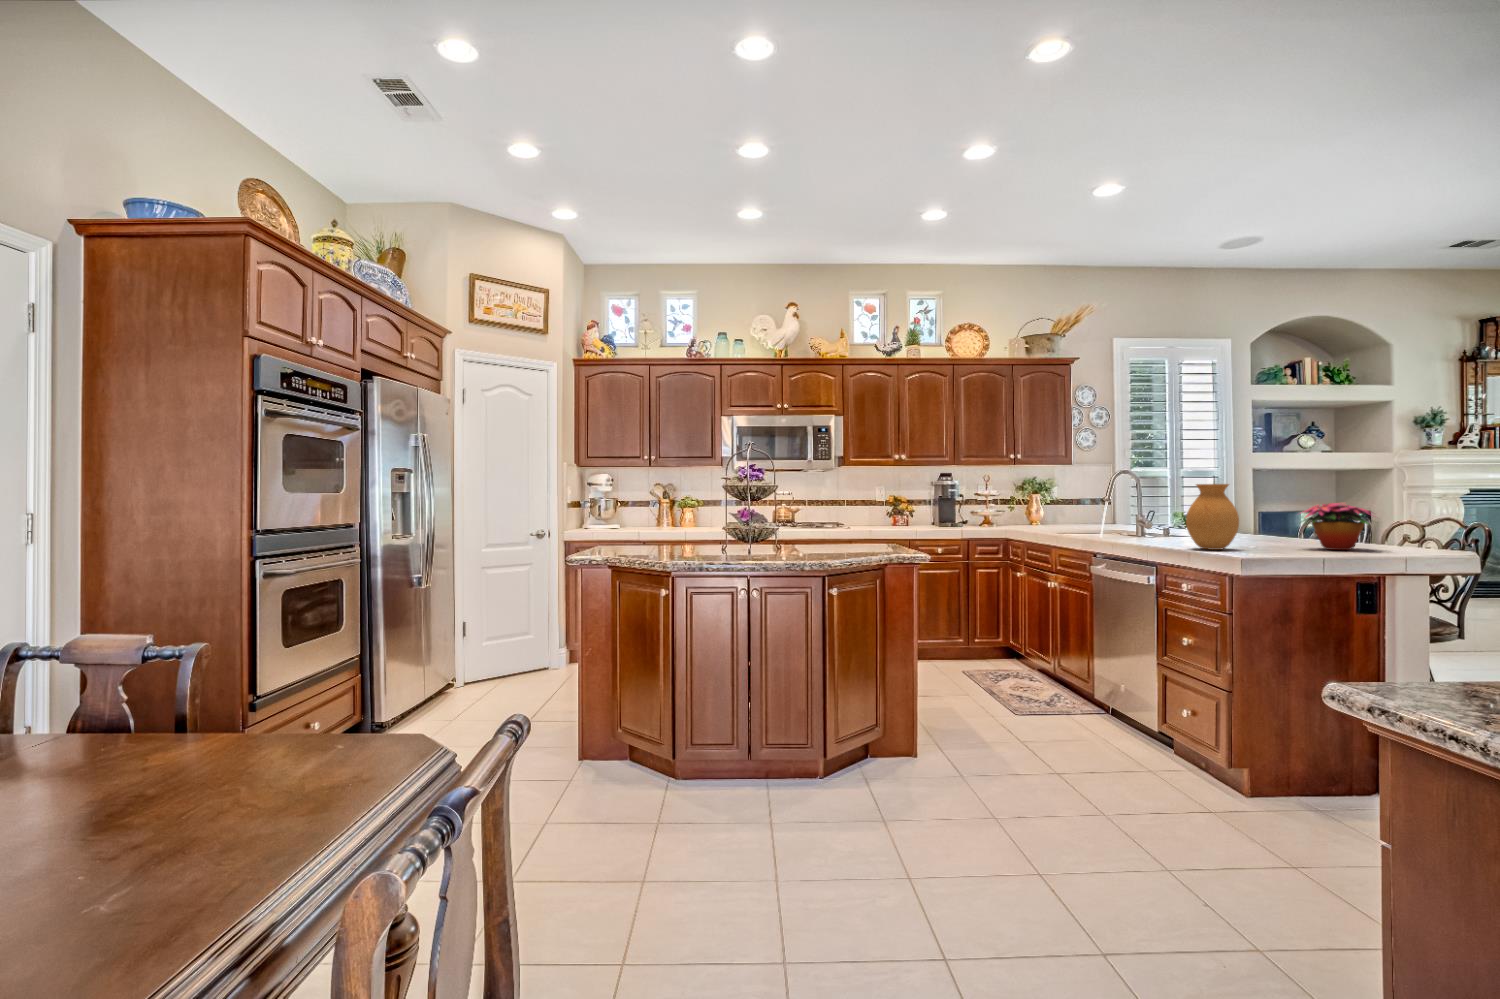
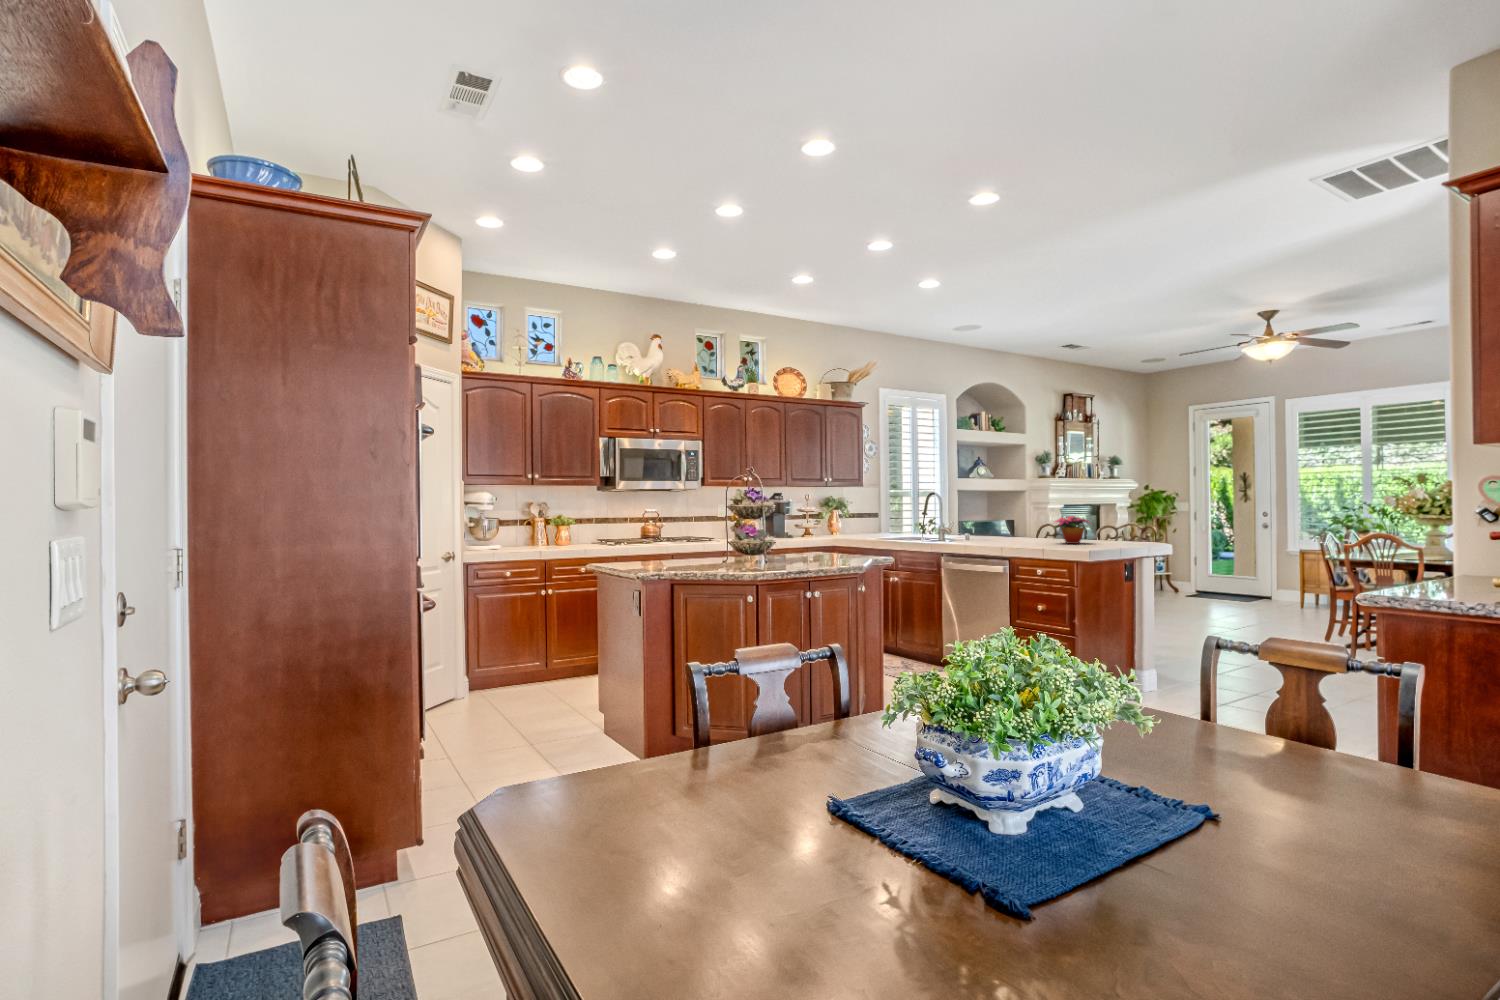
vase: present [1186,484,1239,550] -> none [999,505,1029,546]

